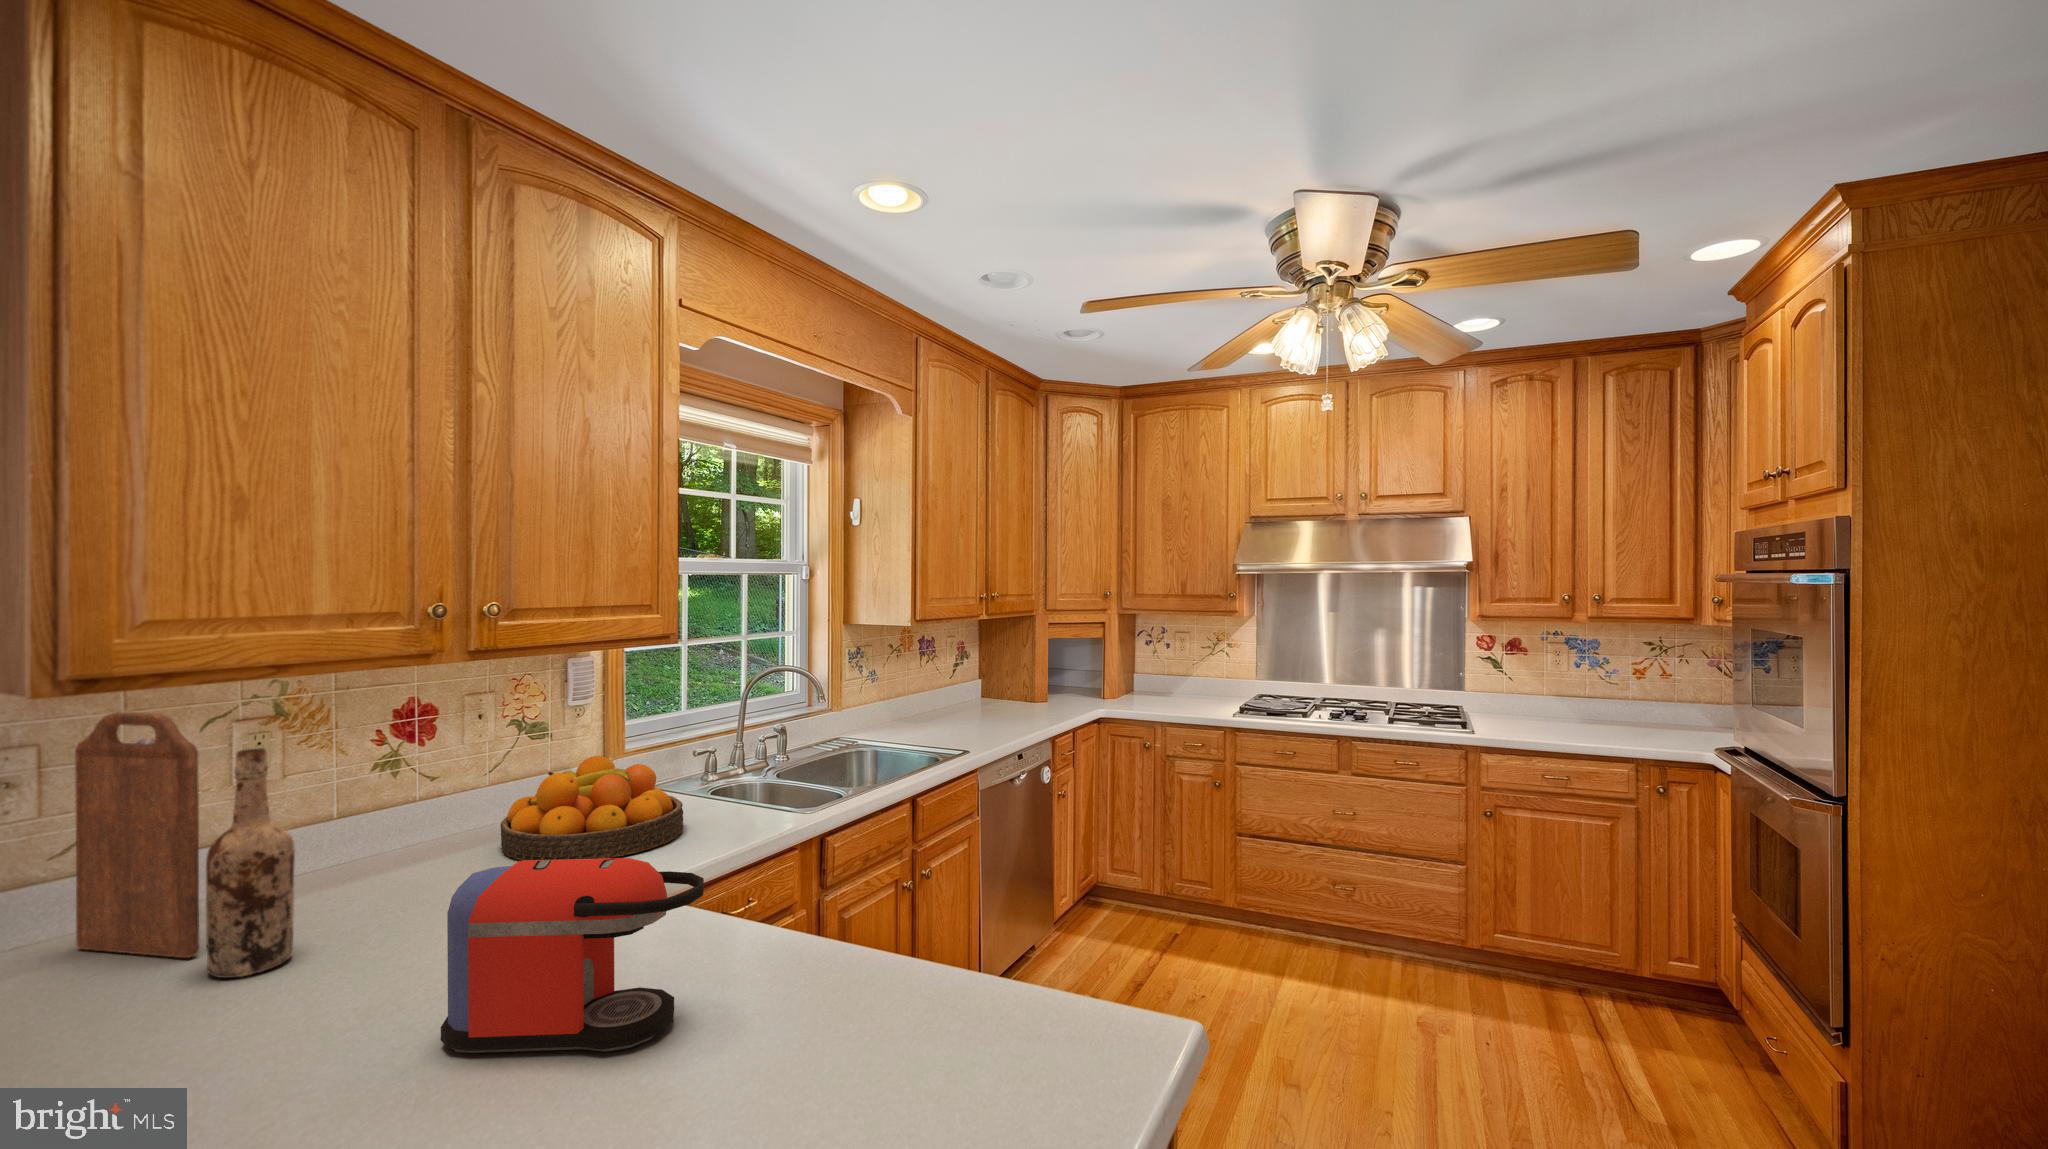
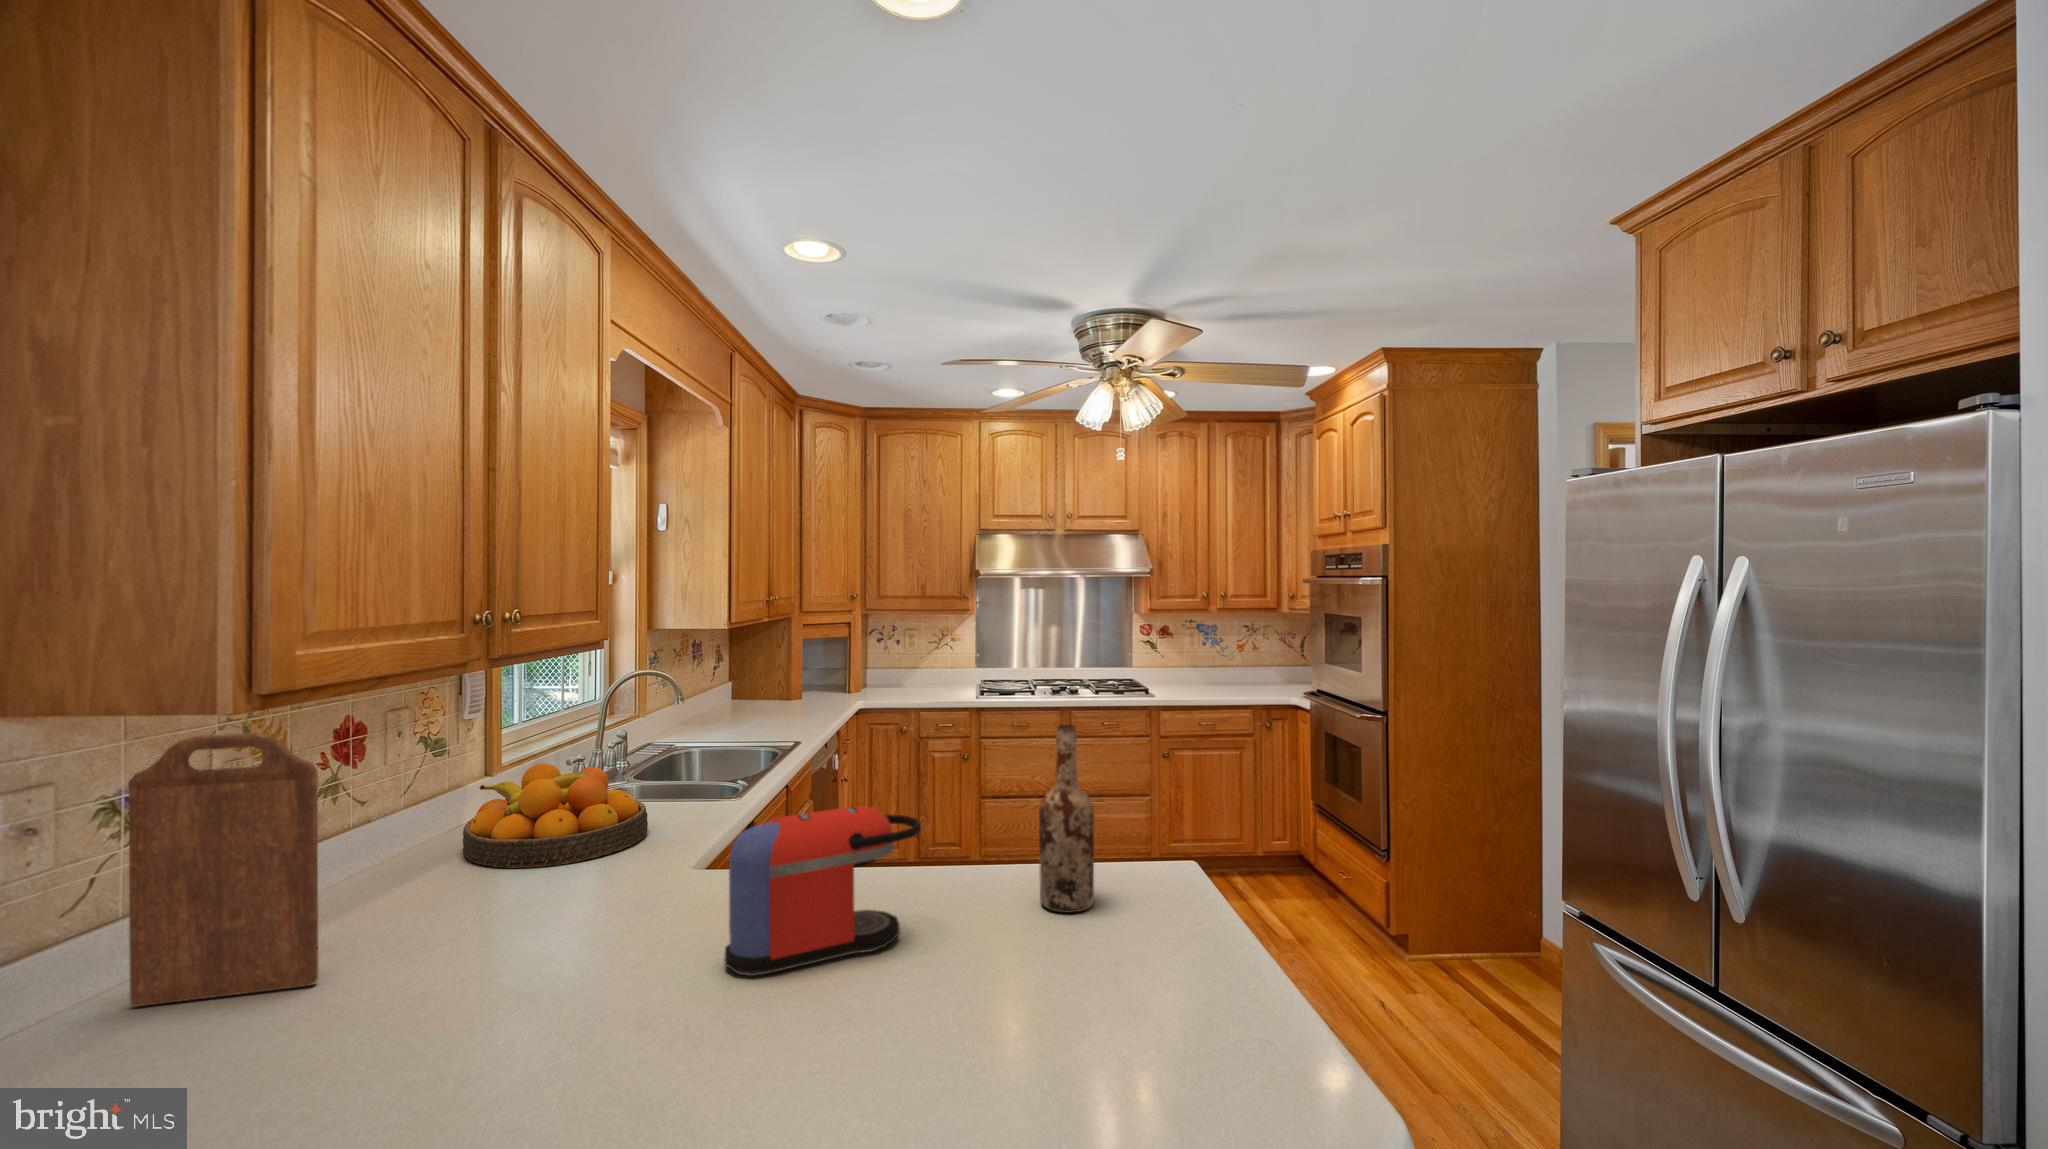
wine bottle: present [206,749,295,978] -> present [1039,725,1094,913]

